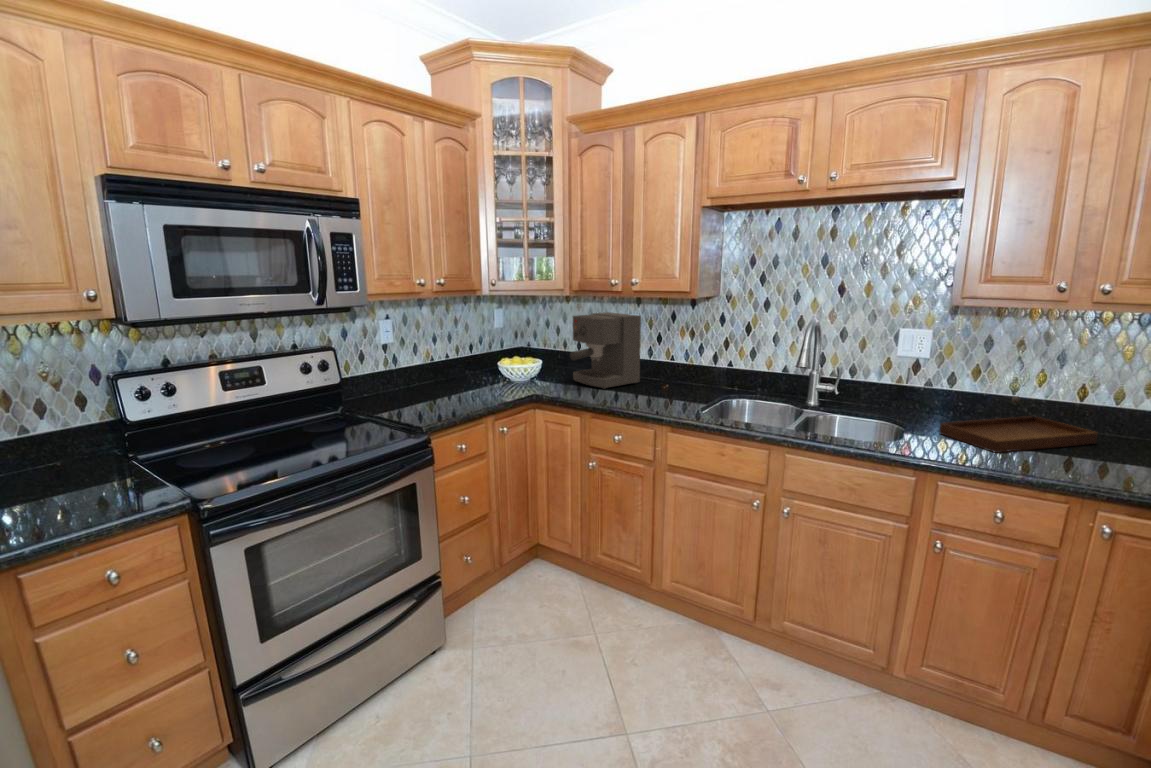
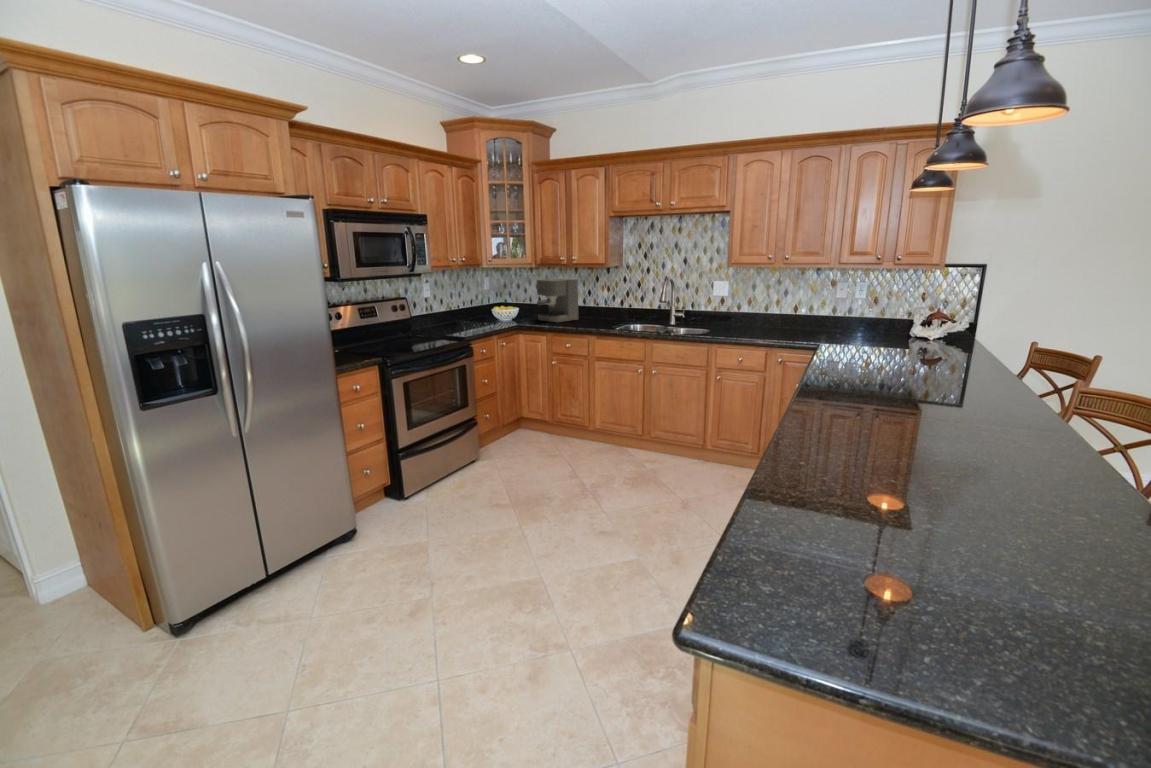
tray: present [939,396,1098,453] -> none [726,311,794,335]

